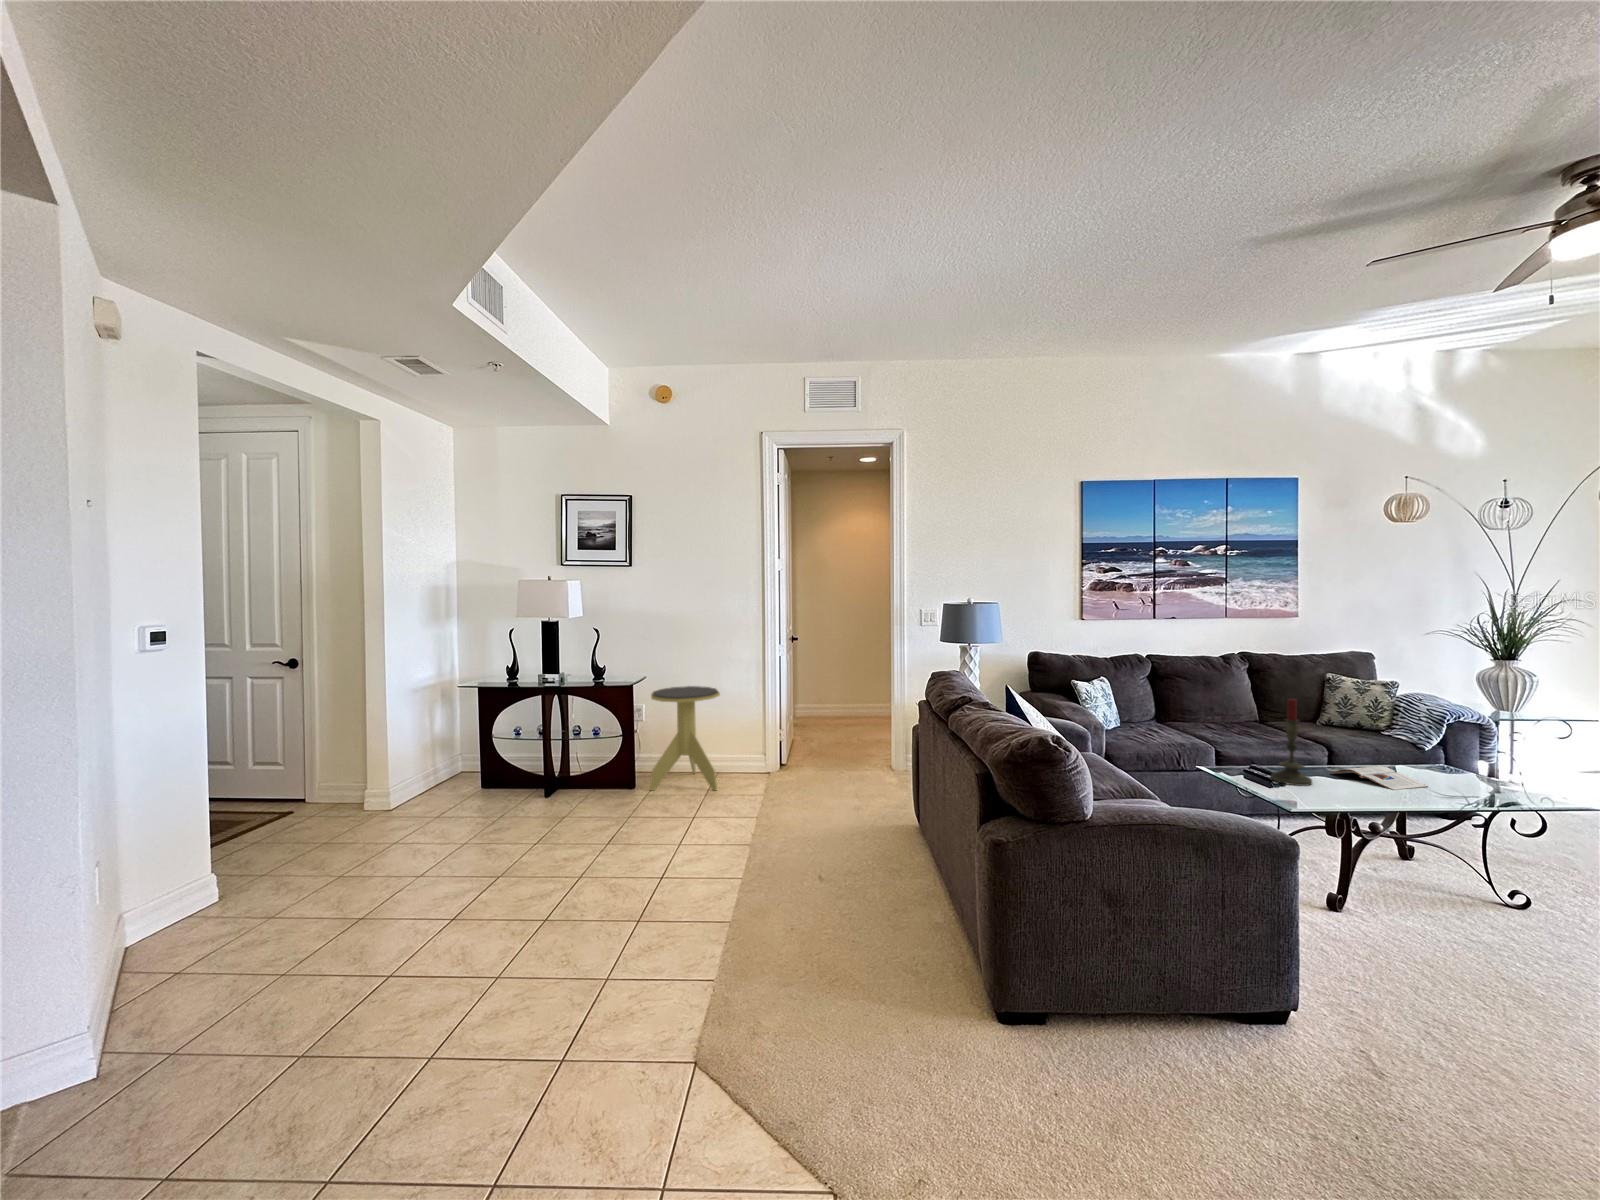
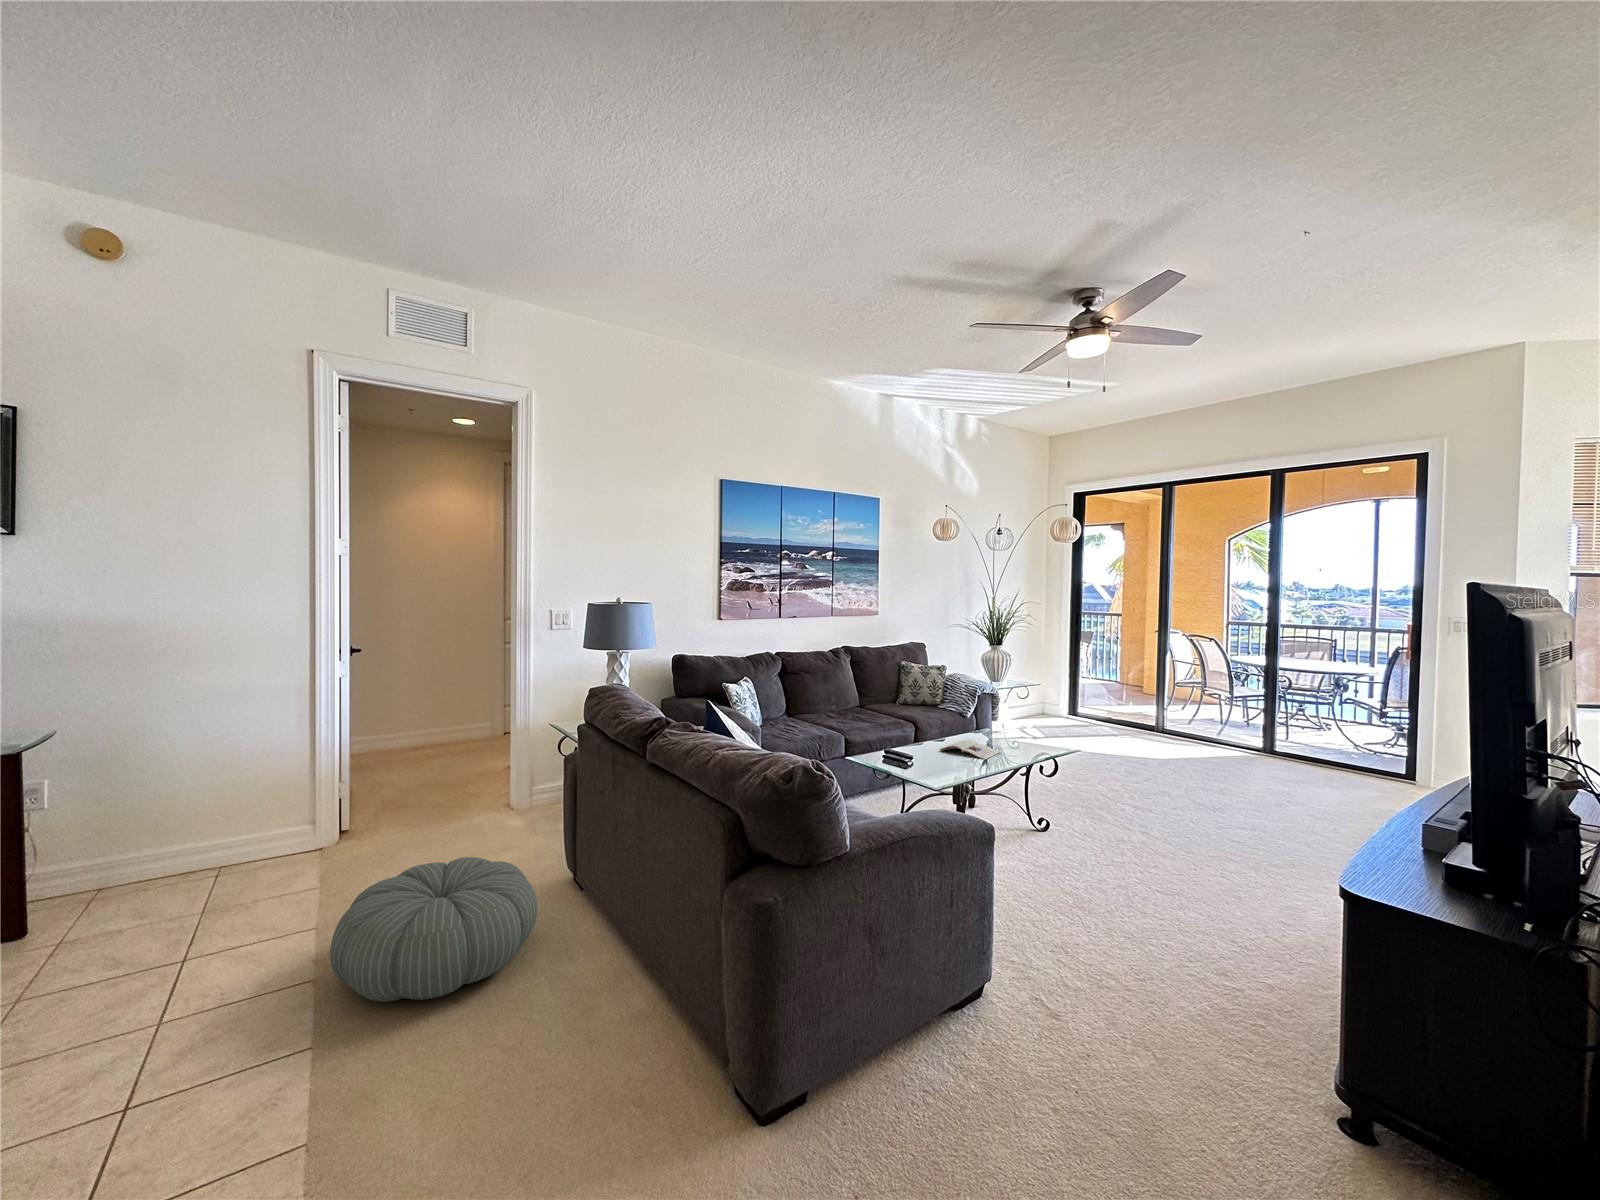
side table: present [650,686,720,791] -> none [89,732,244,921]
candle: present [1271,699,1312,786] -> none [908,690,938,767]
pouf: none [750,788,878,874] -> present [330,857,538,1002]

